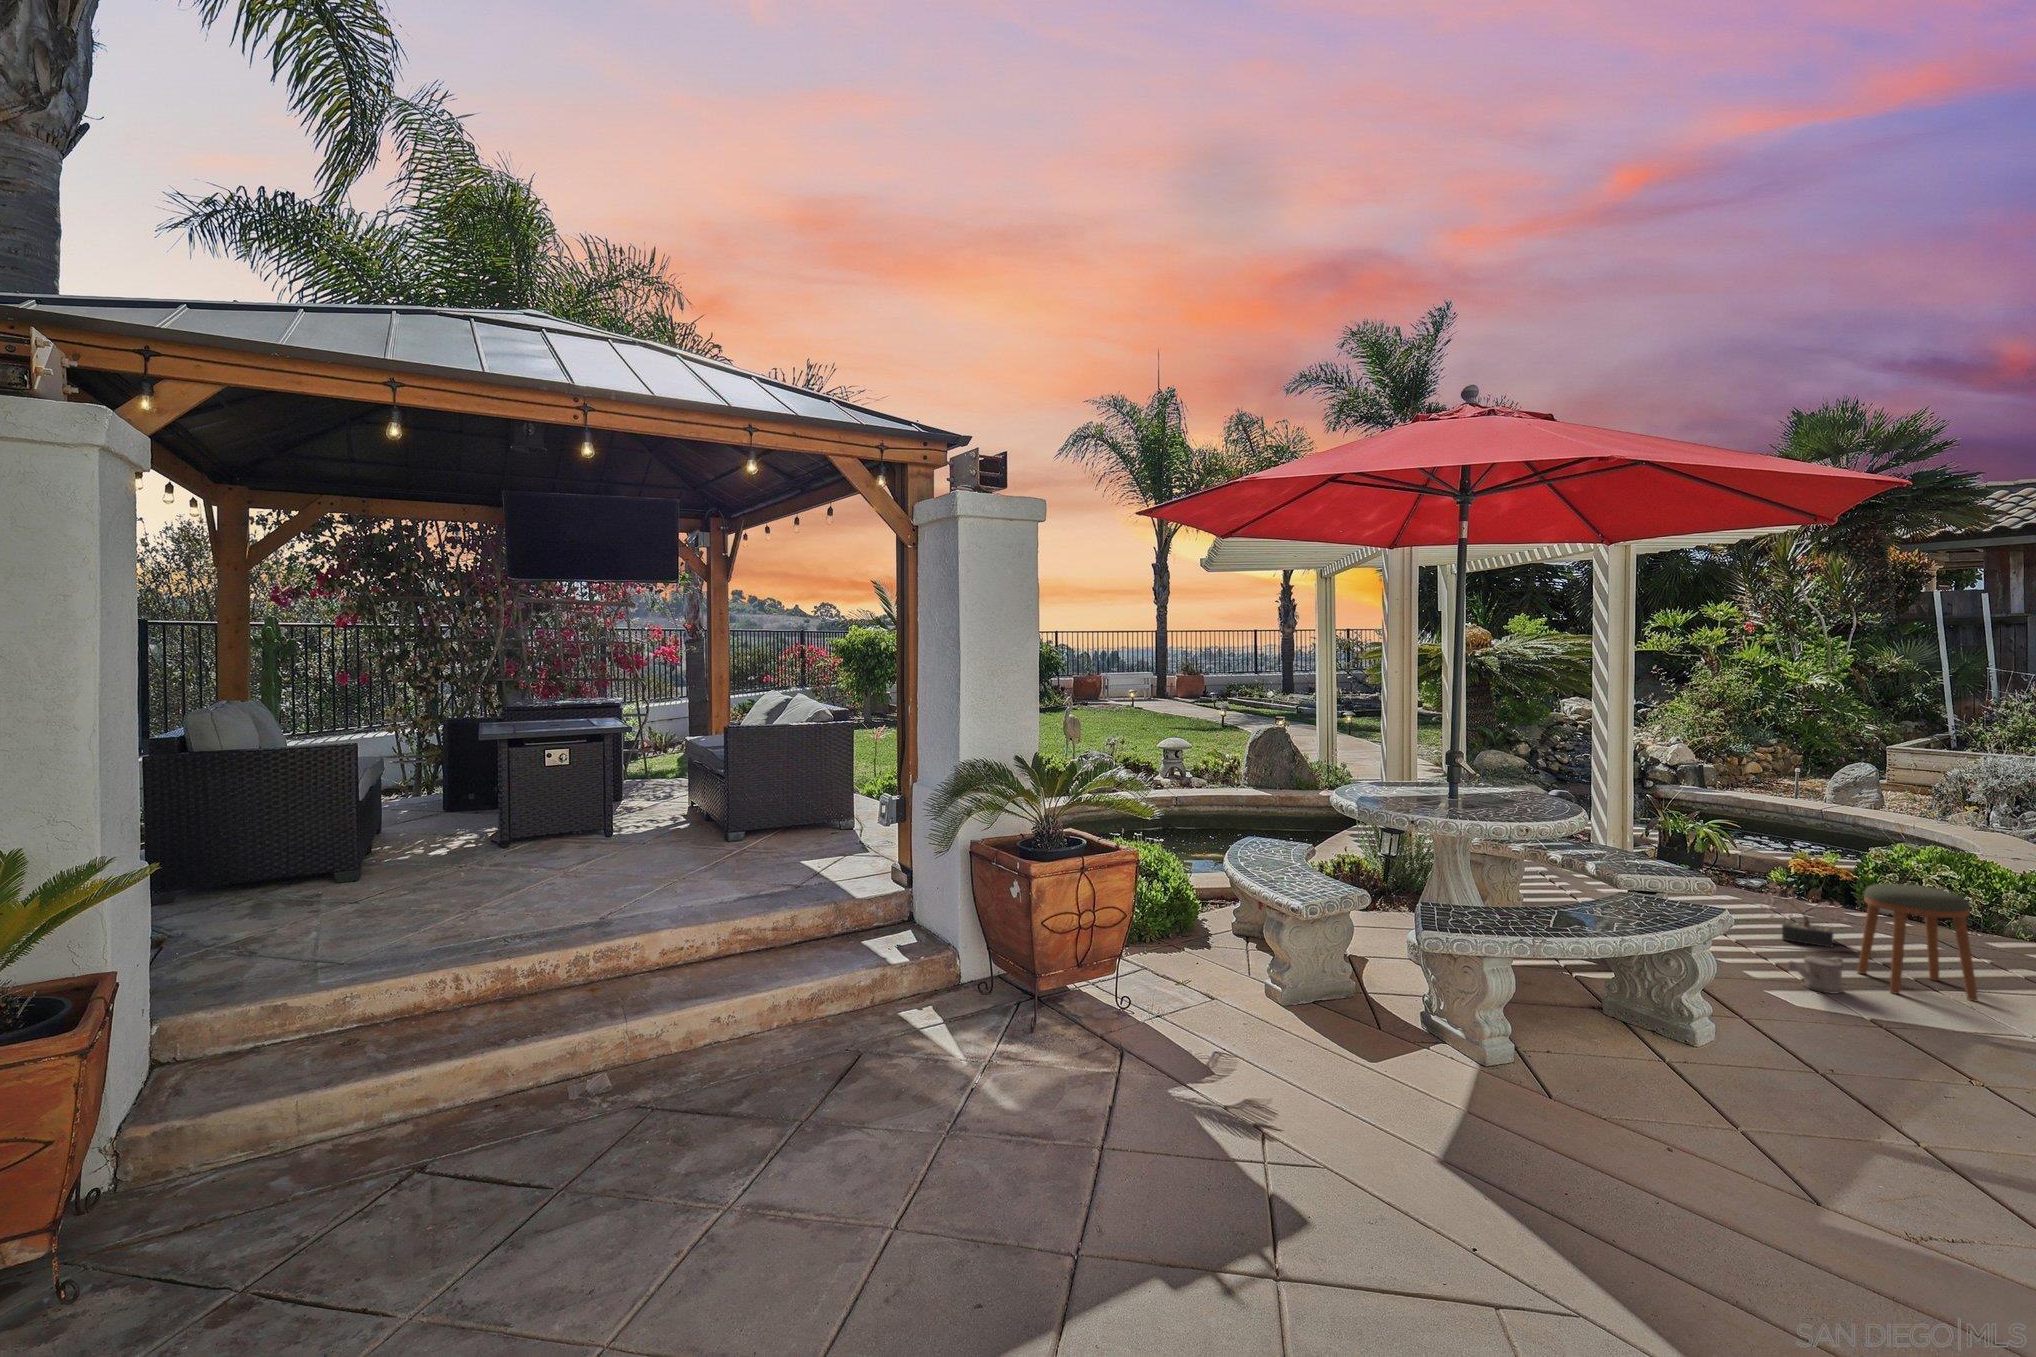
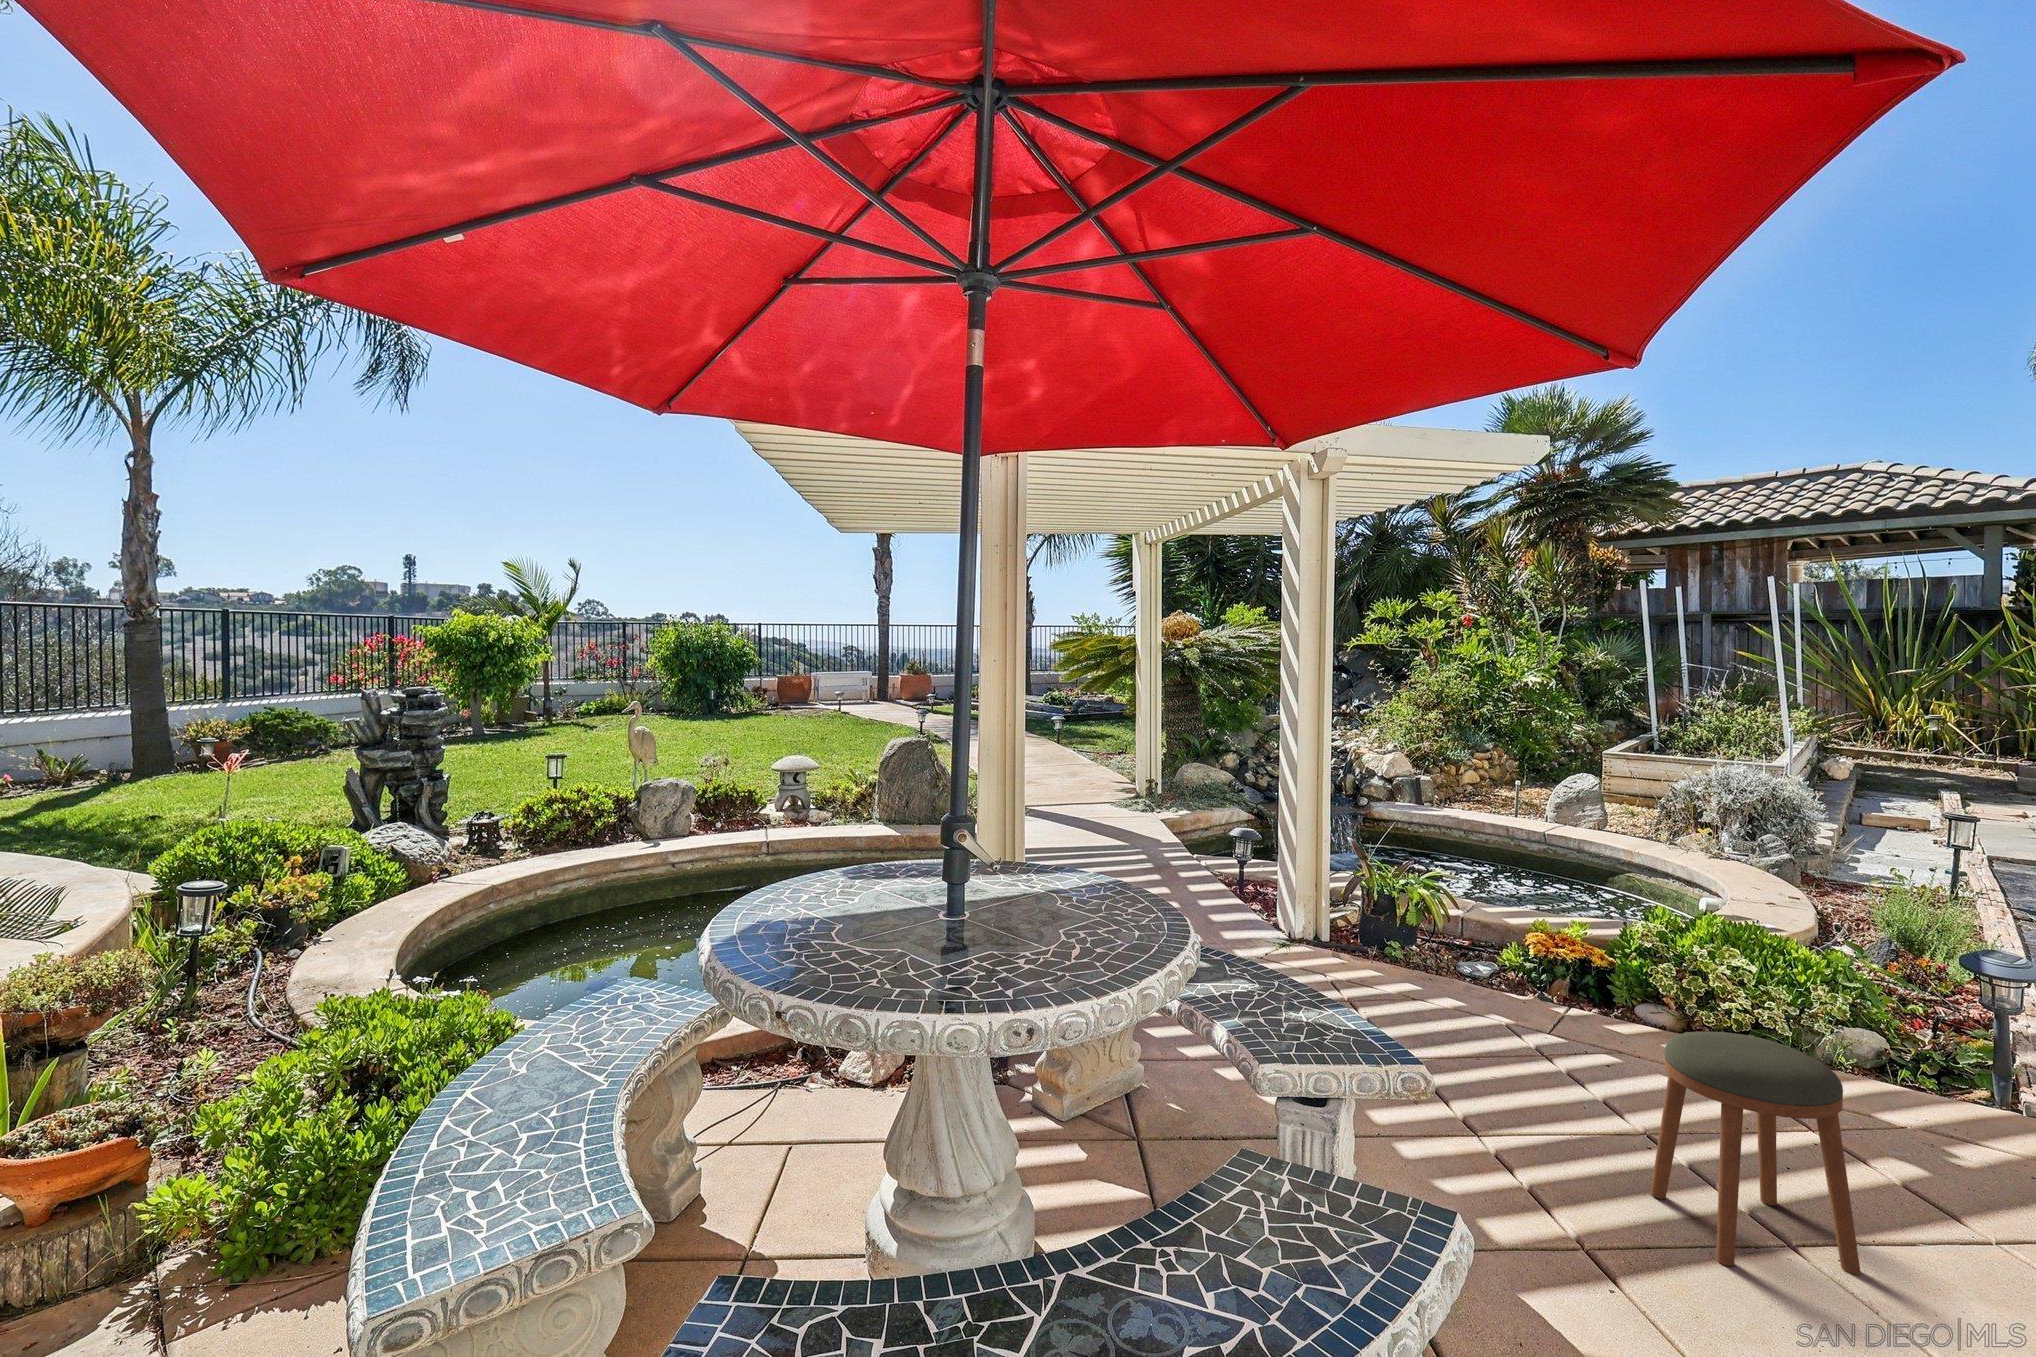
decorative plant: present [1761,882,1848,947] -> none [1493,998,1622,1116]
watering can: present [1788,956,1843,994] -> none [1553,1190,1642,1282]

